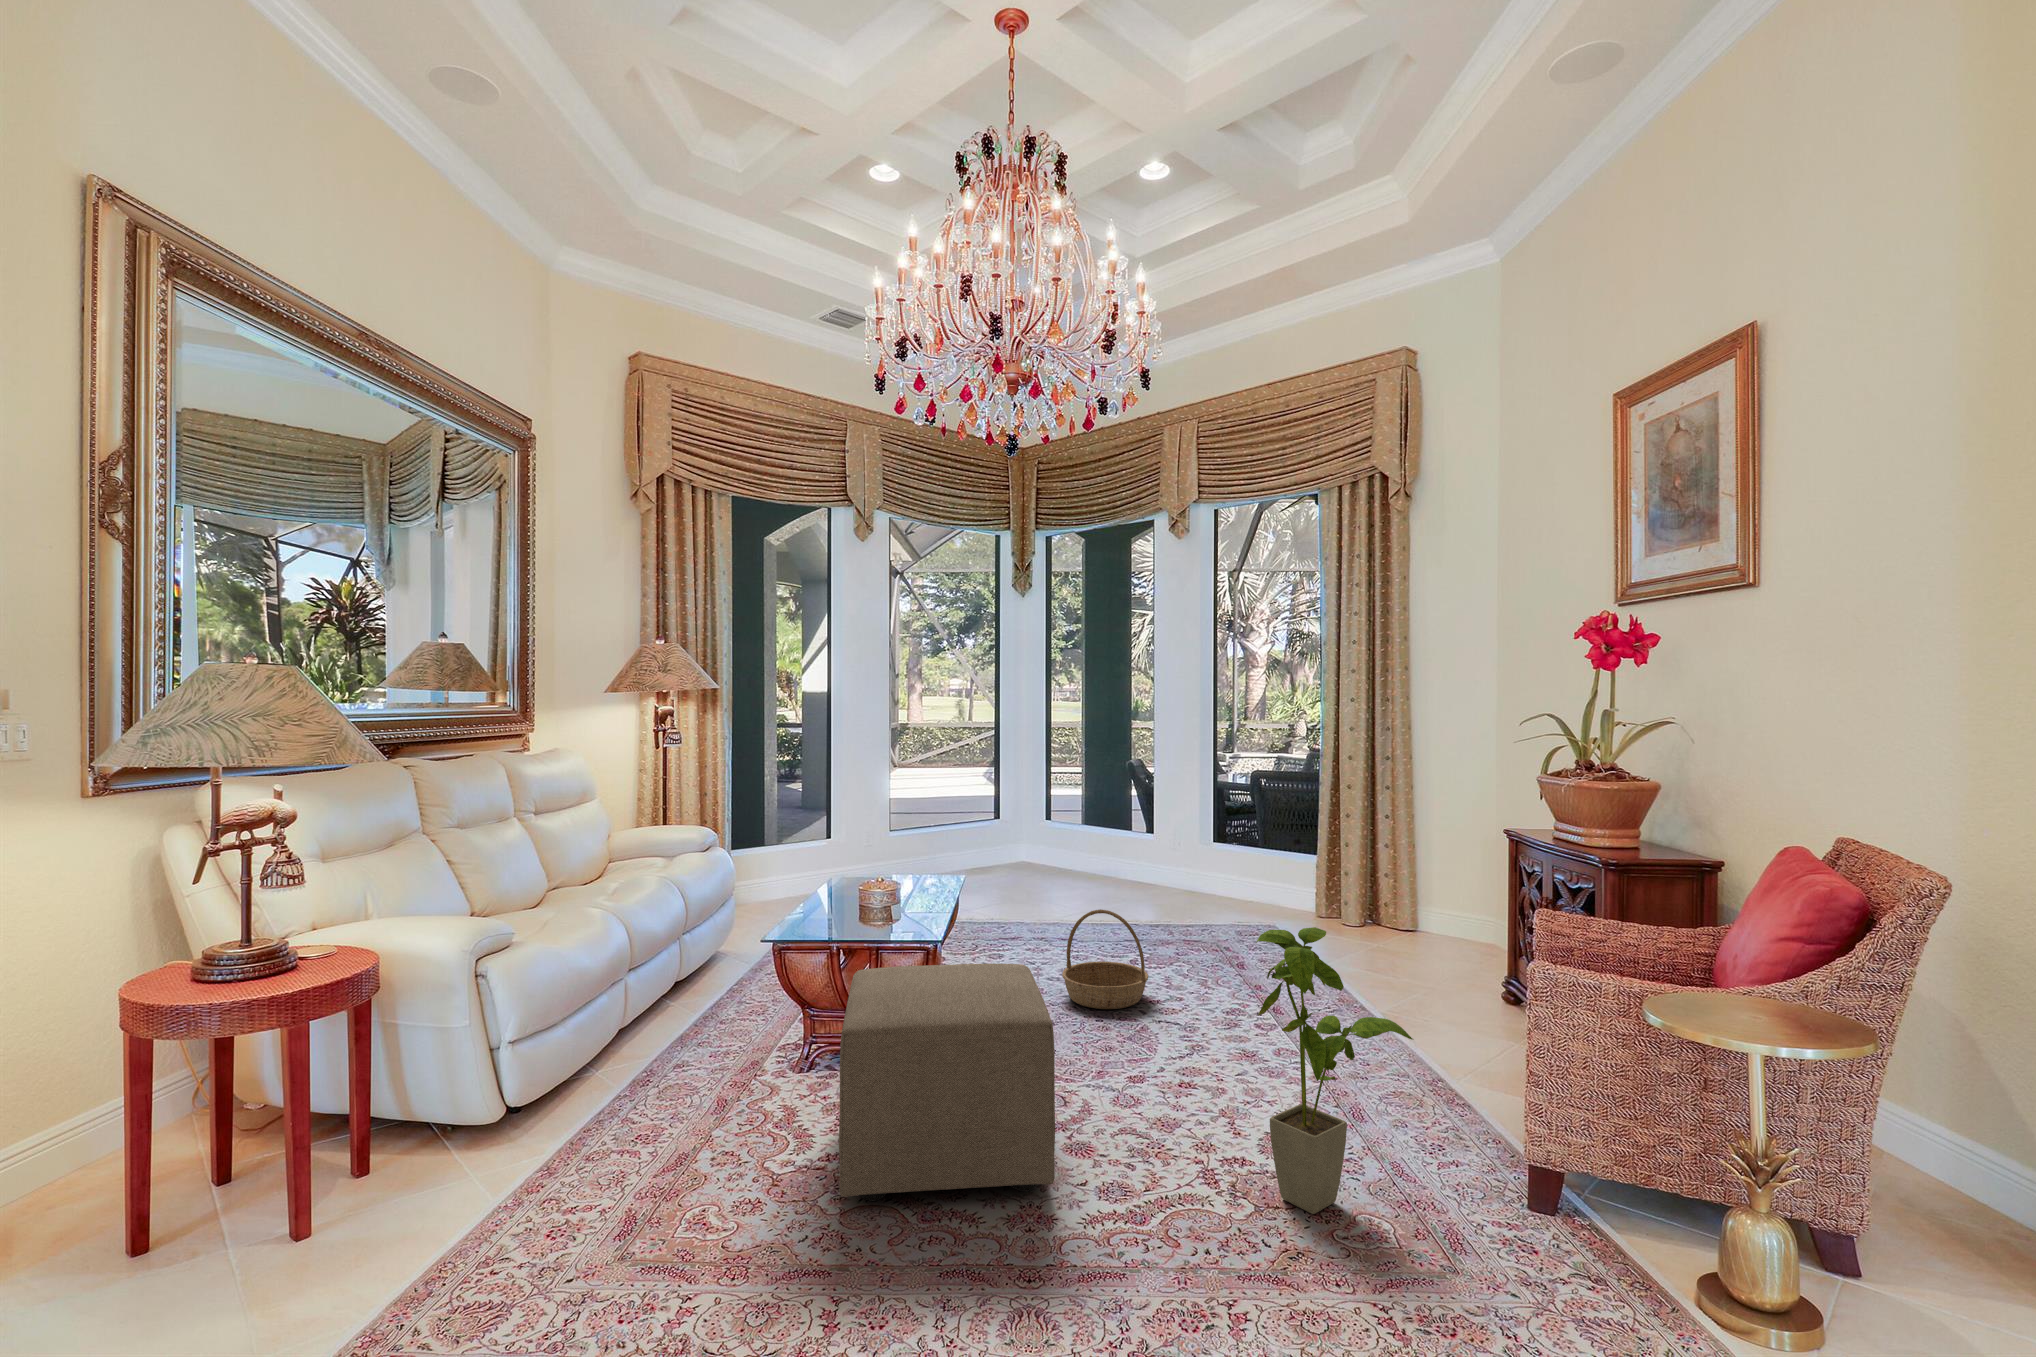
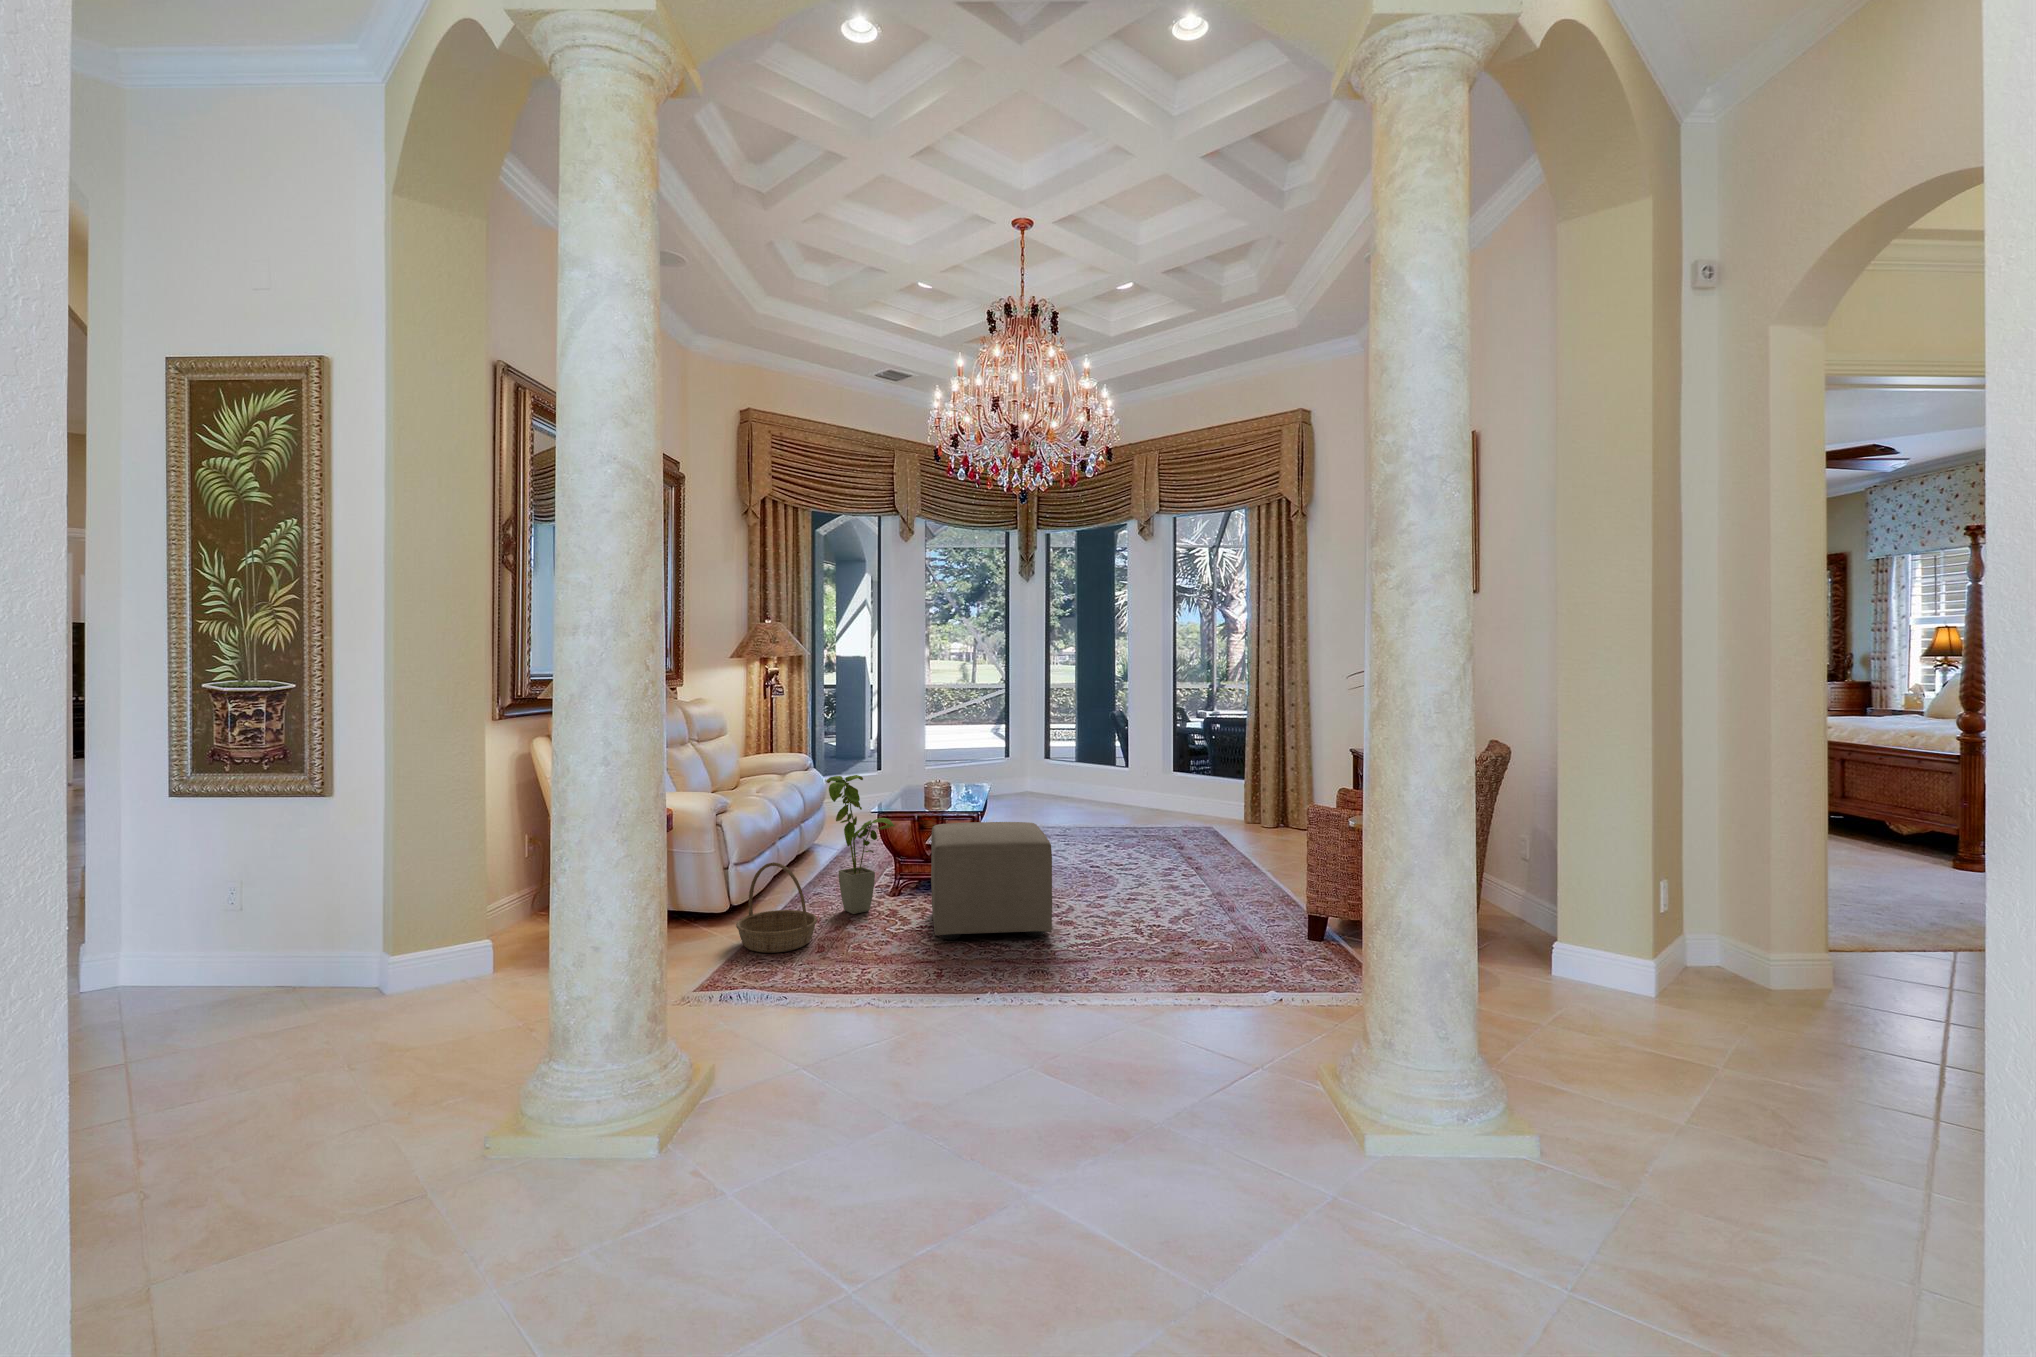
basket: present [1062,909,1148,1009] -> present [736,862,817,953]
house plant: present [1256,927,1413,1214] -> present [826,775,895,914]

